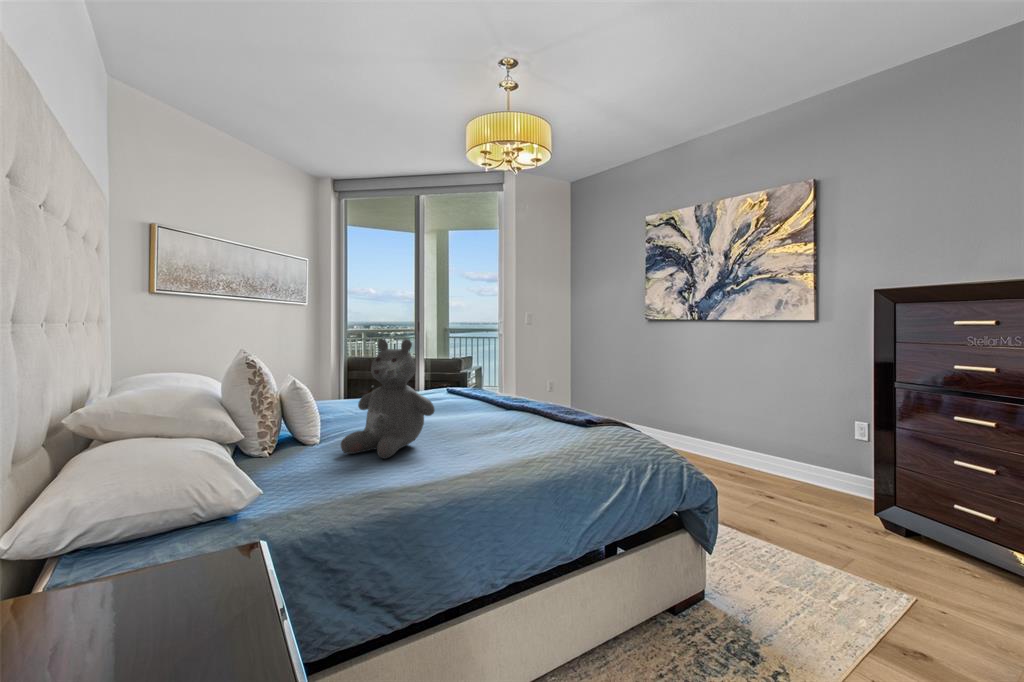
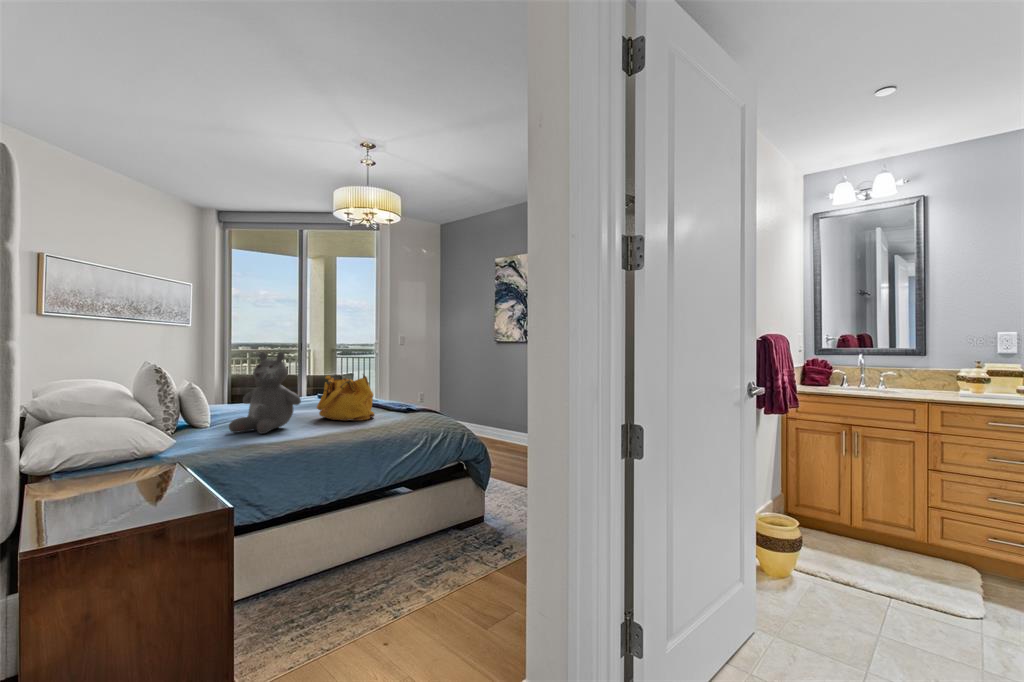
handbag: none [452,368,528,436] -> present [317,374,374,421]

